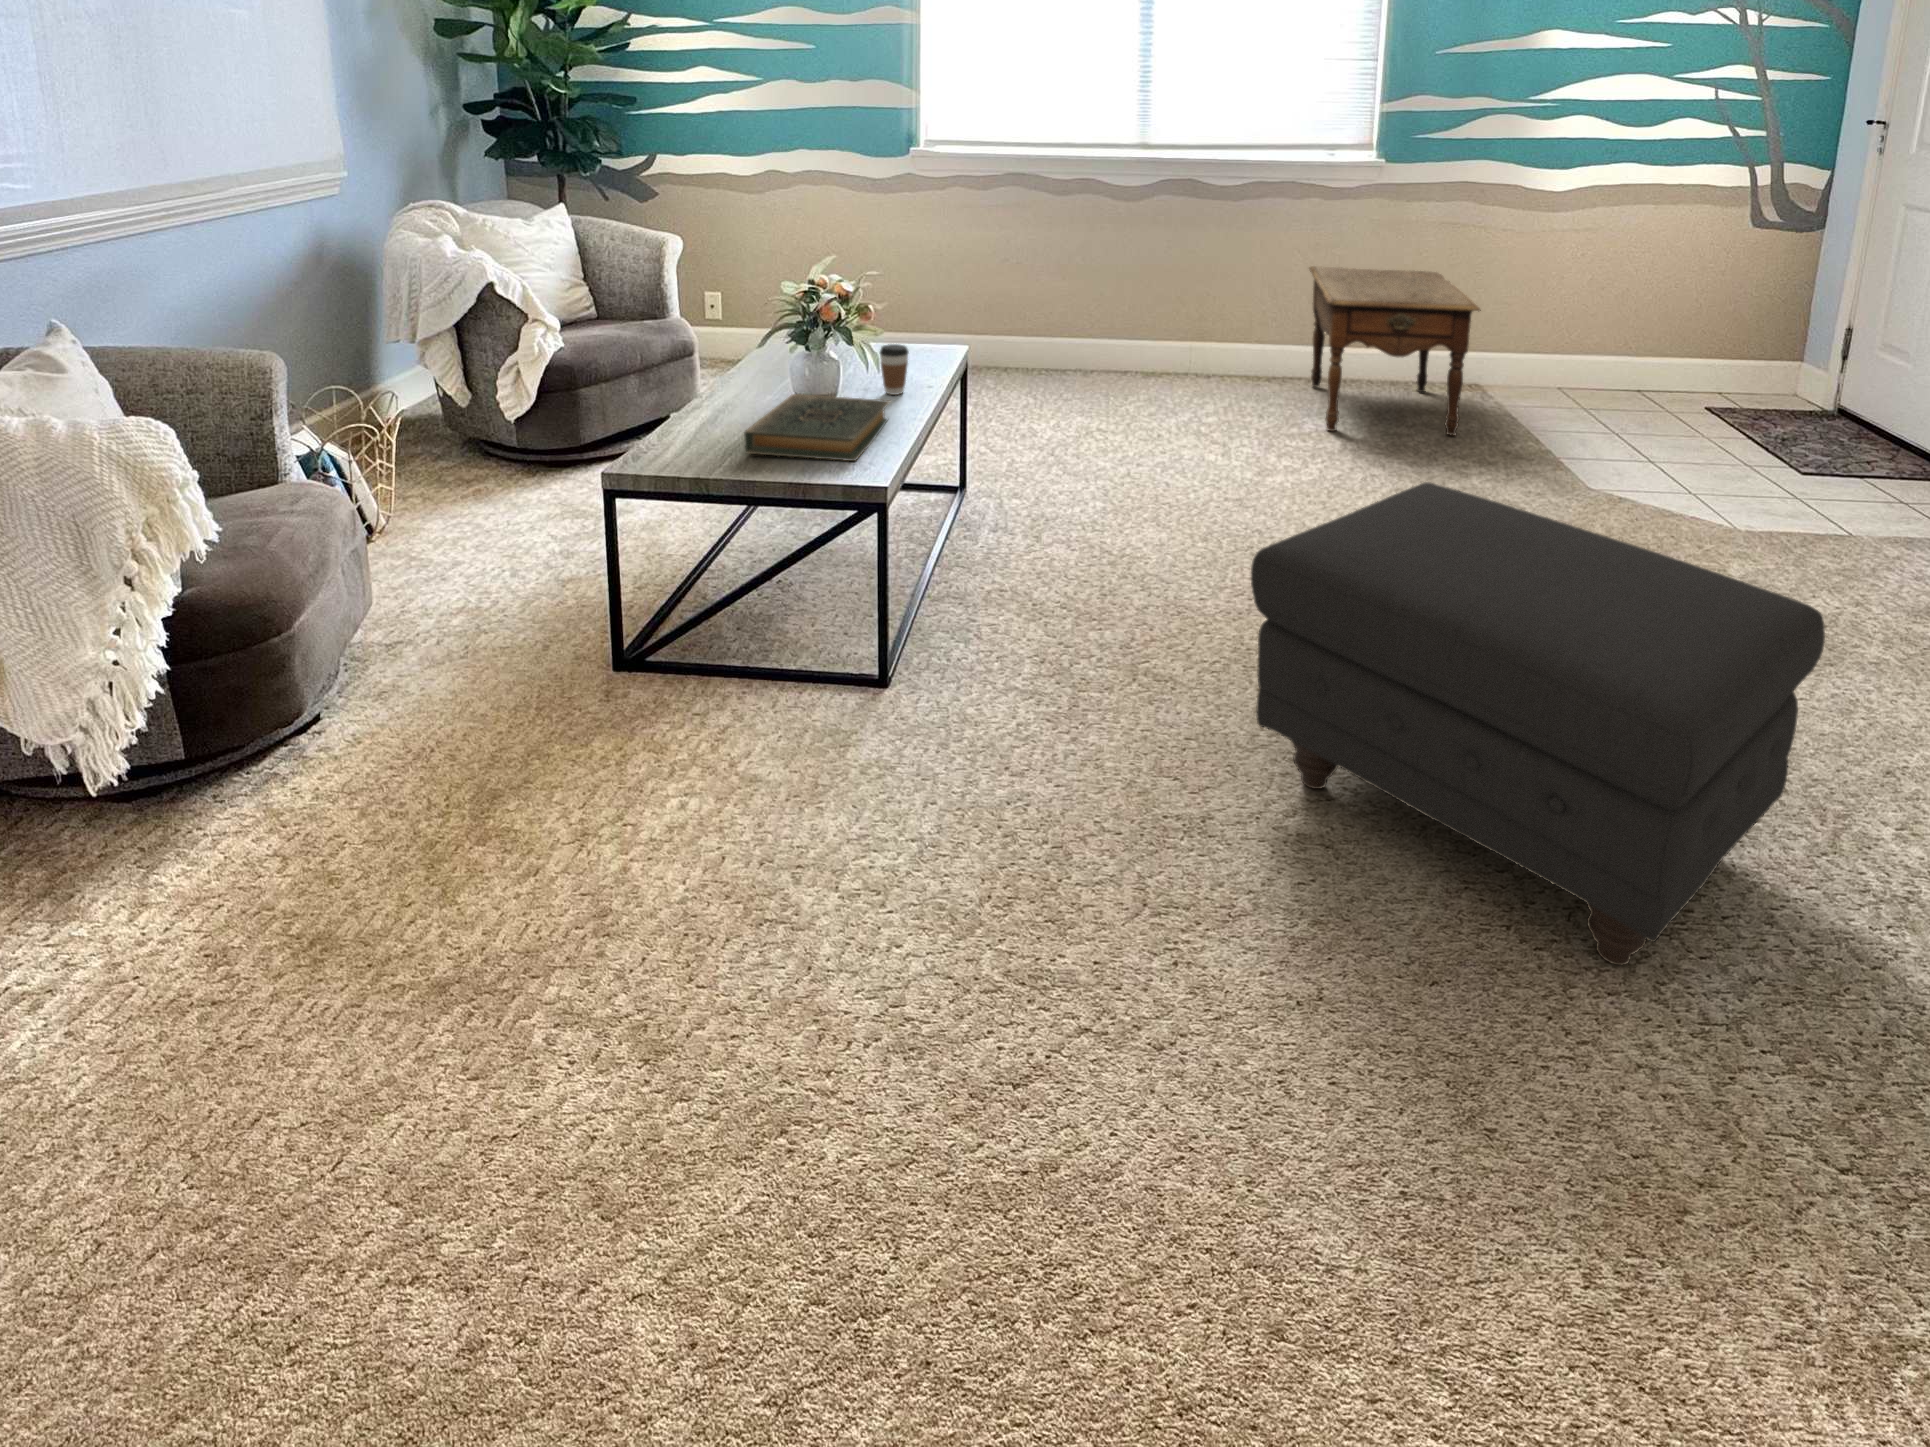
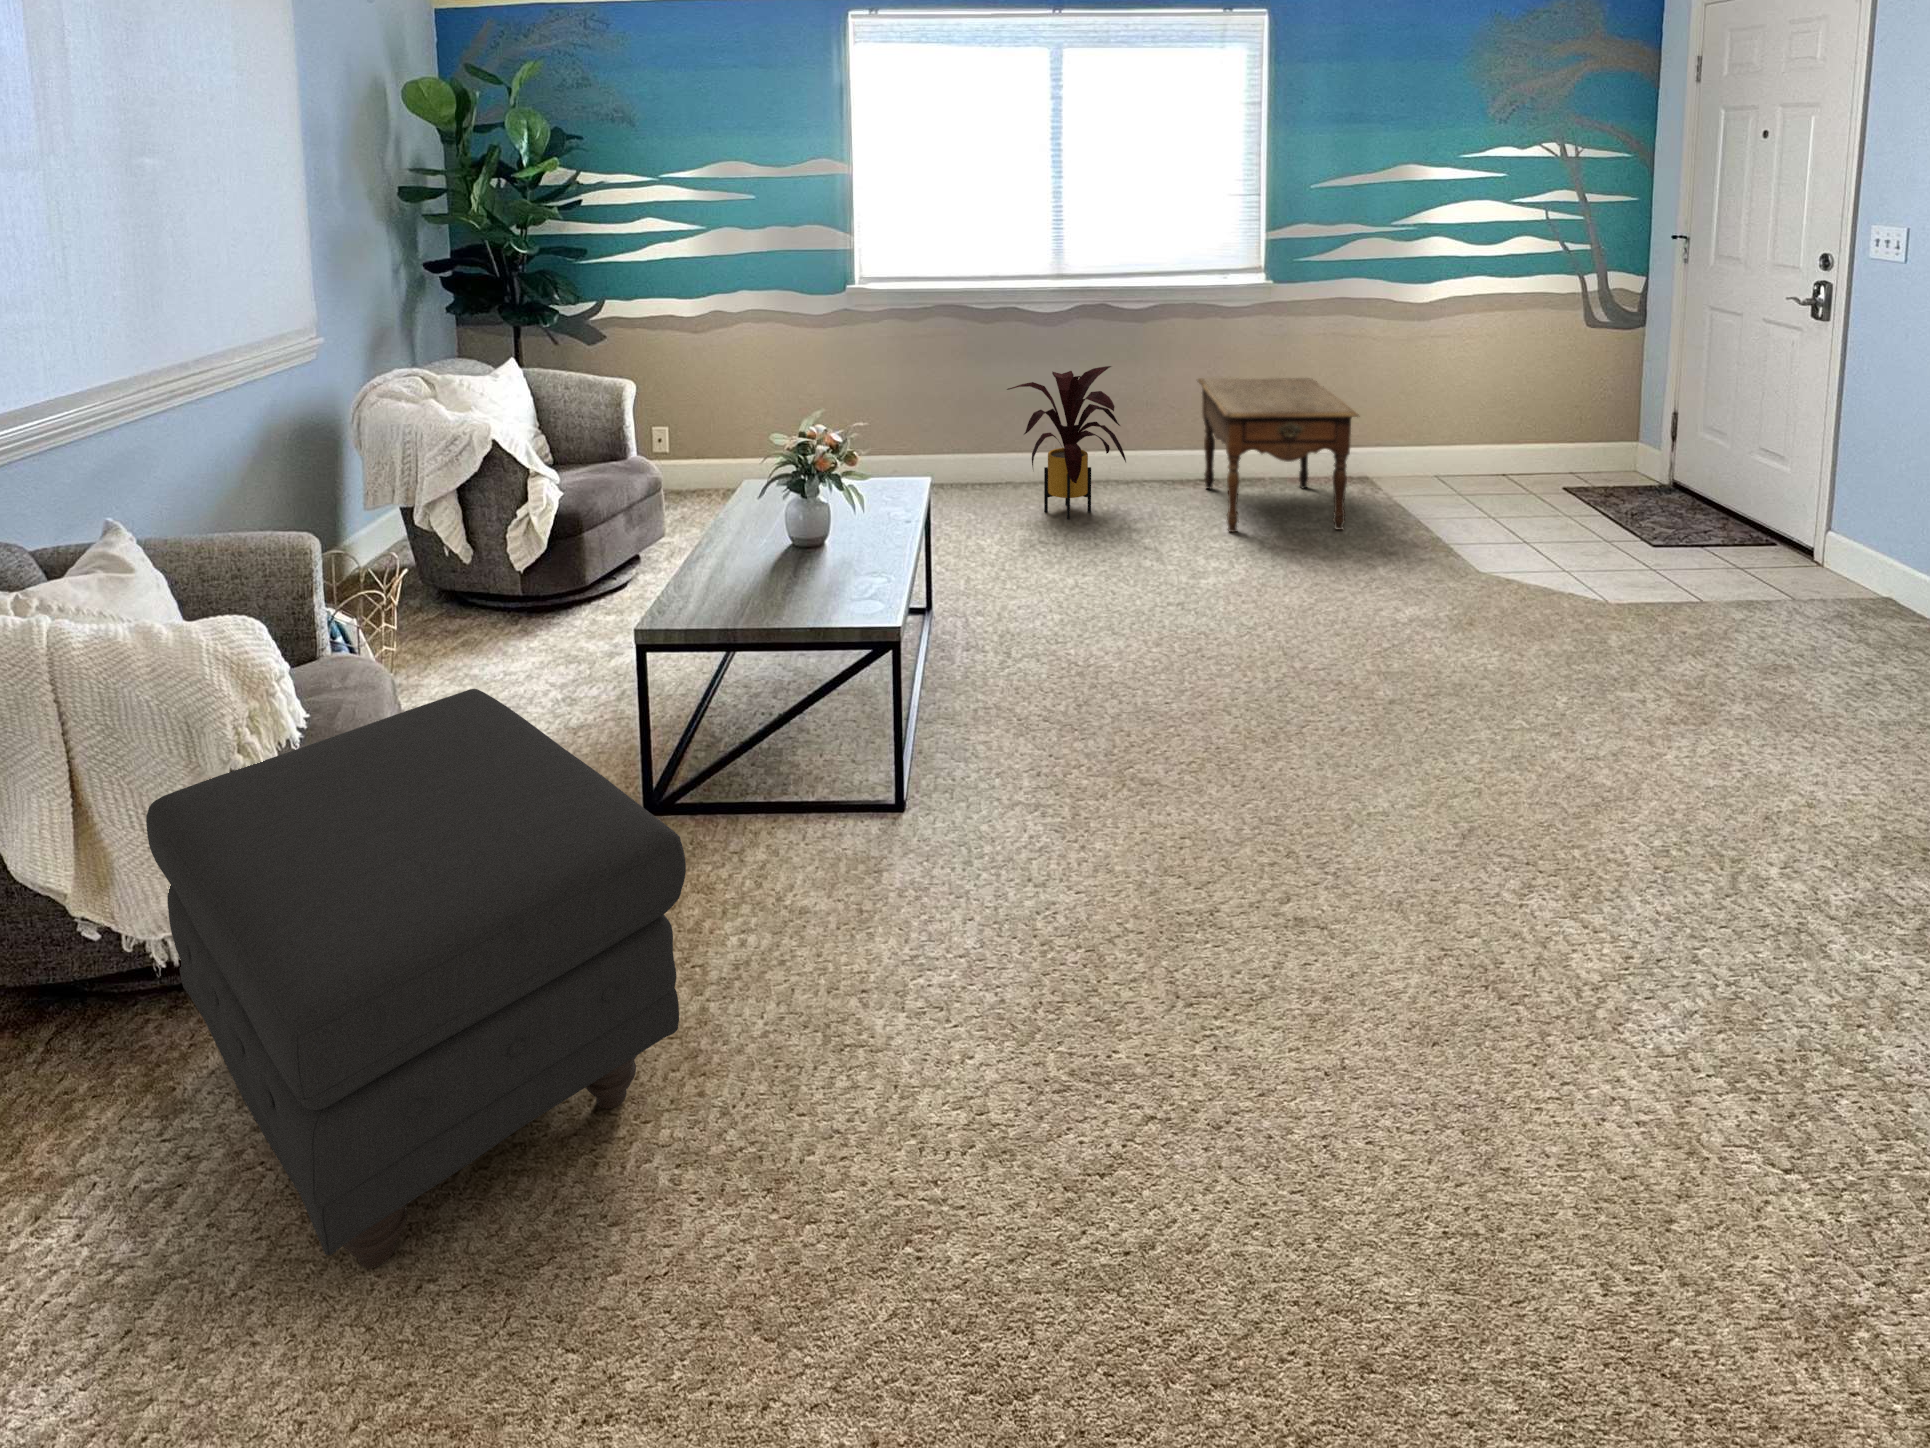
house plant: none [1096,247,1221,409] -> present [1007,366,1126,519]
coffee cup: present [880,344,909,395] -> none [852,489,879,536]
hardback book: present [744,394,891,461] -> none [750,543,873,606]
ottoman: present [1251,482,1825,965] -> present [146,689,686,1268]

